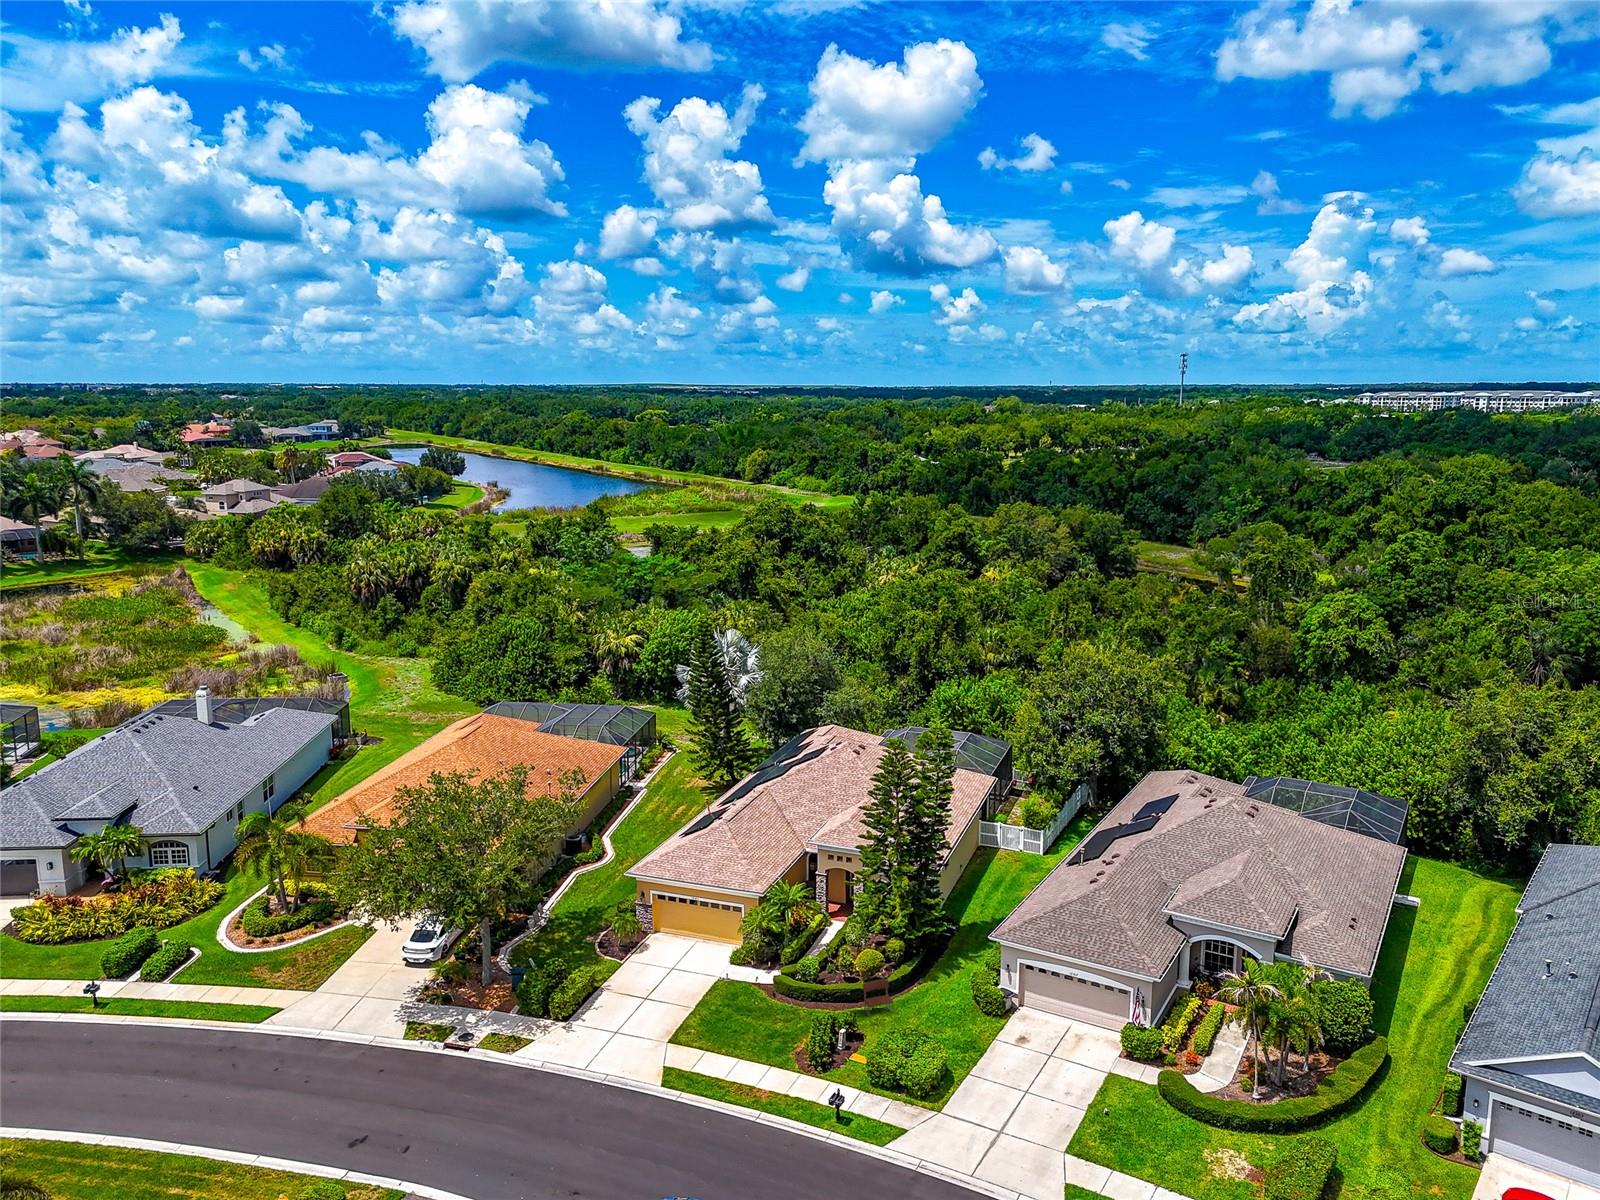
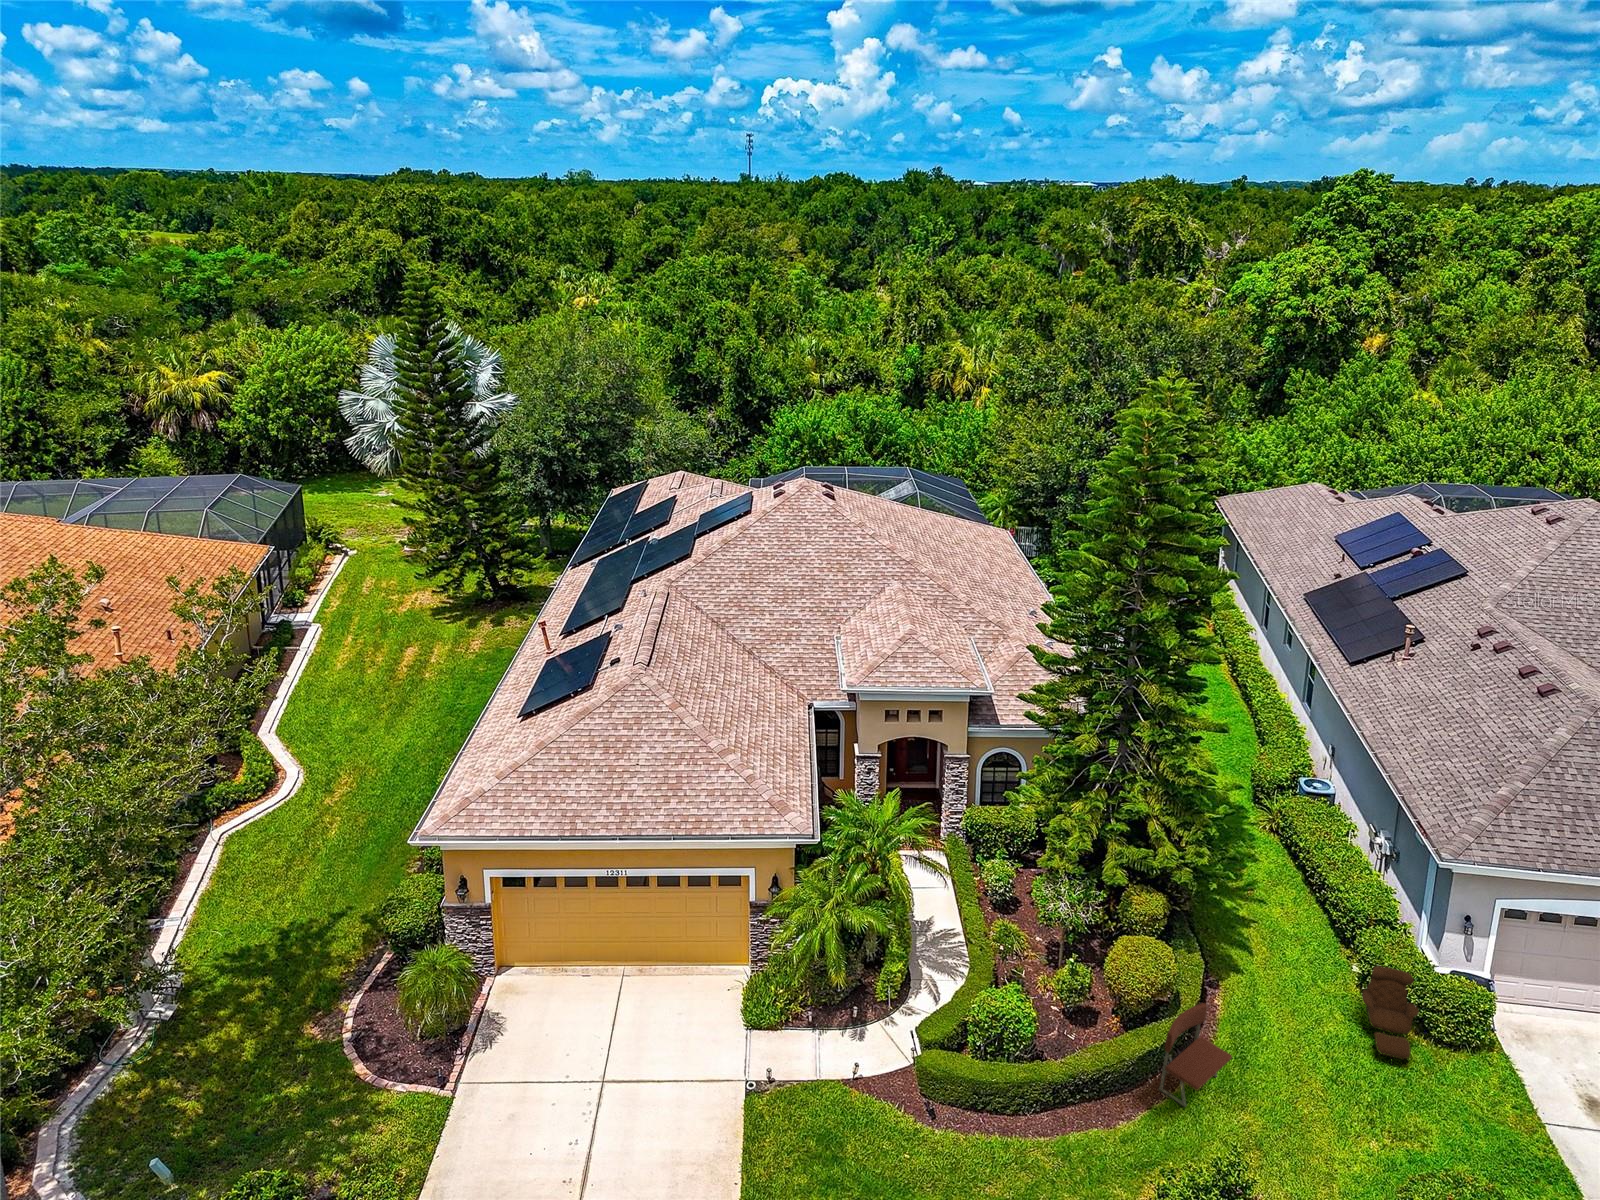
lounge chair: none [960,985,987,1023] -> present [1362,966,1419,1065]

